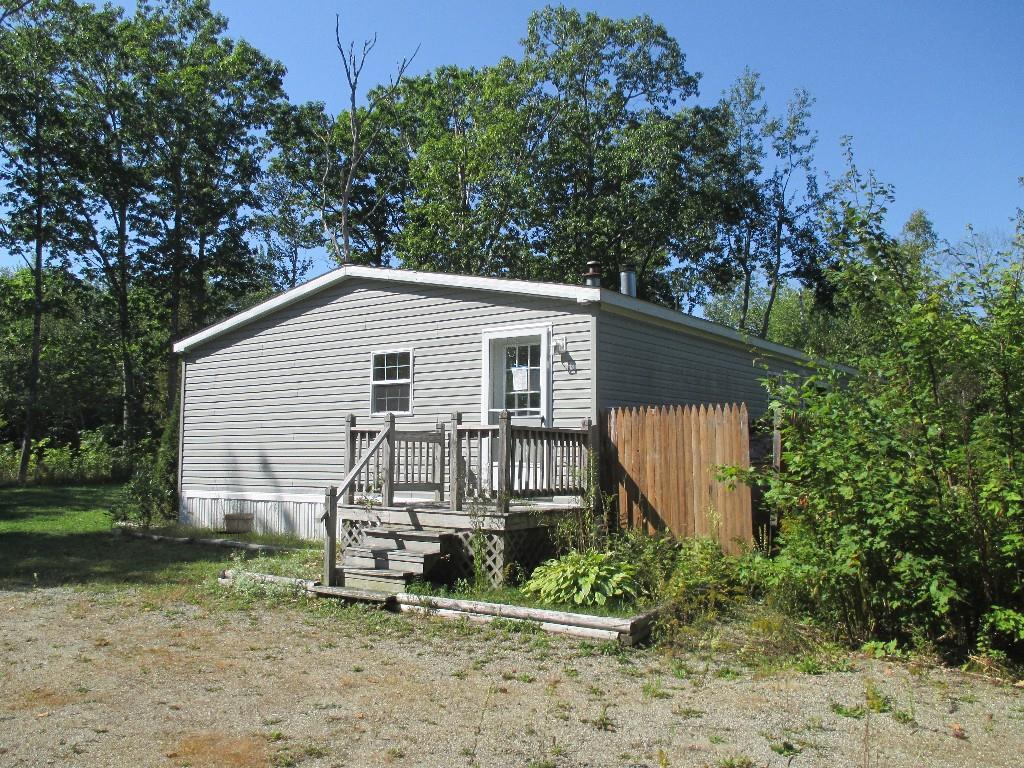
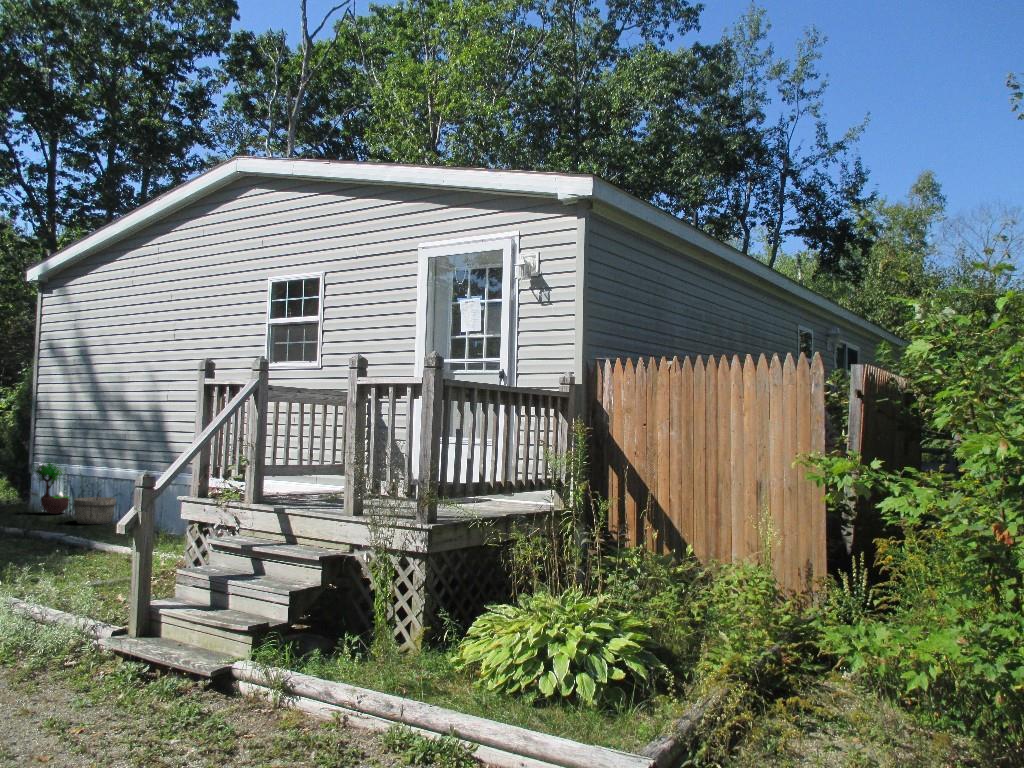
potted tree: none [185,483,215,527] -> present [32,461,69,514]

